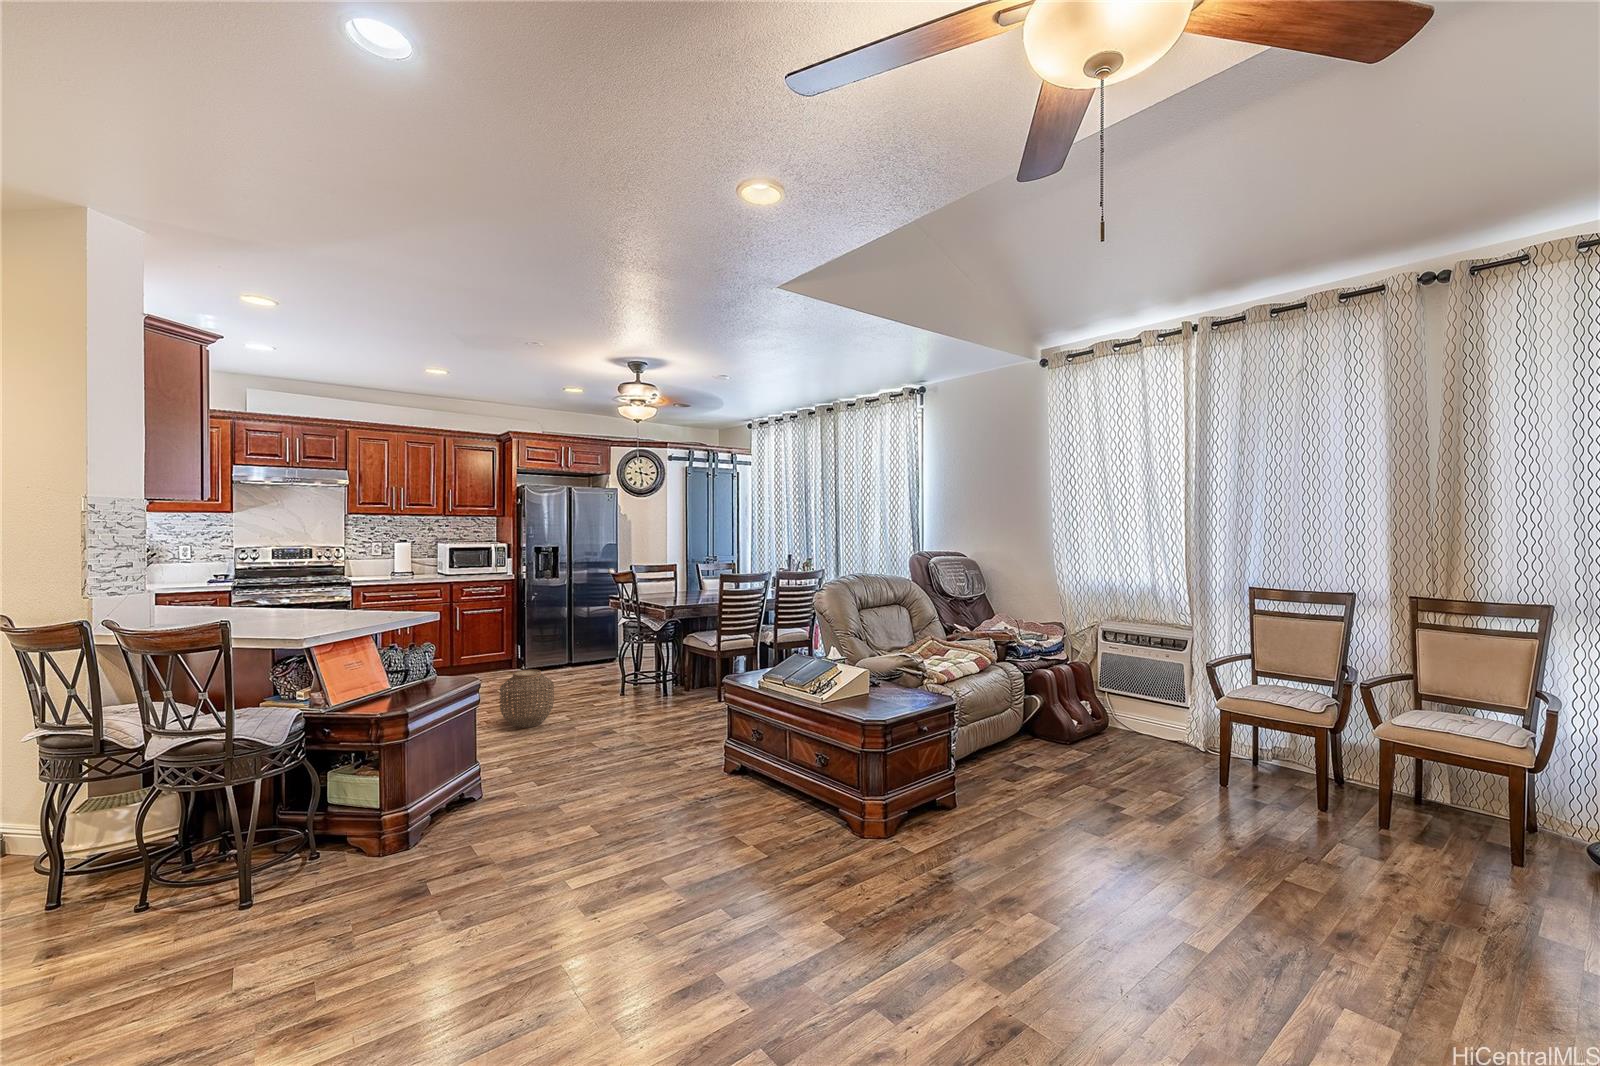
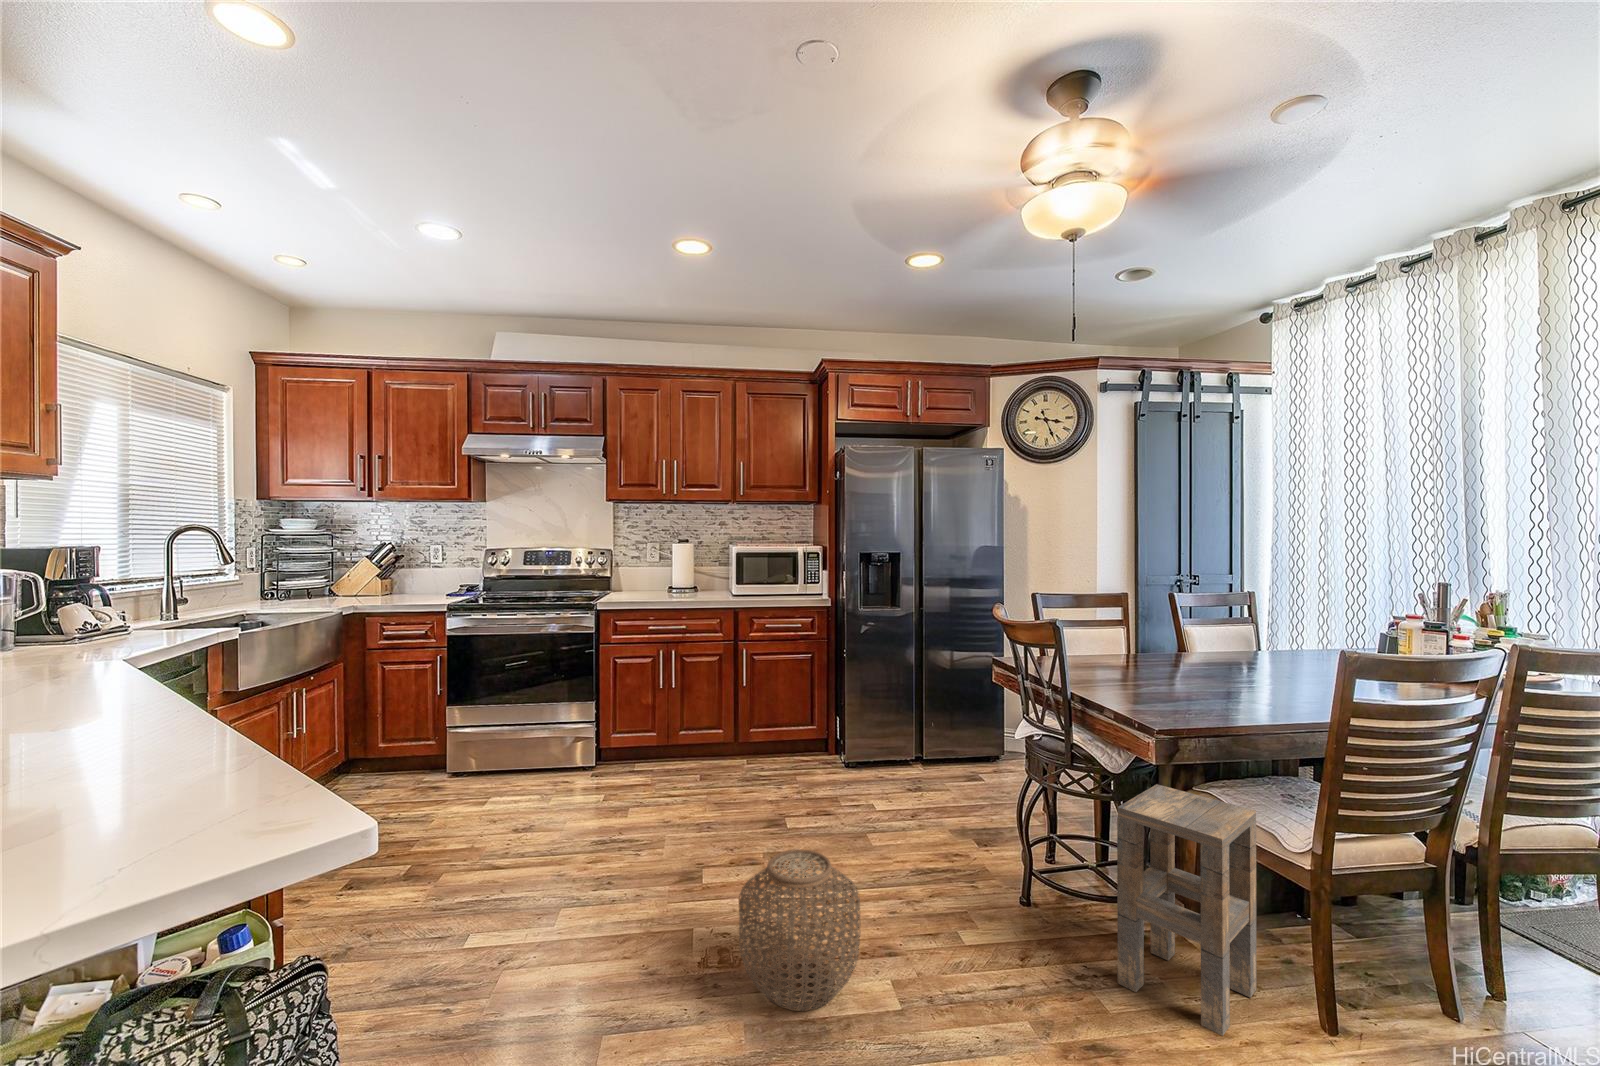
side table: none [655,633,702,707] -> present [1117,784,1257,1036]

